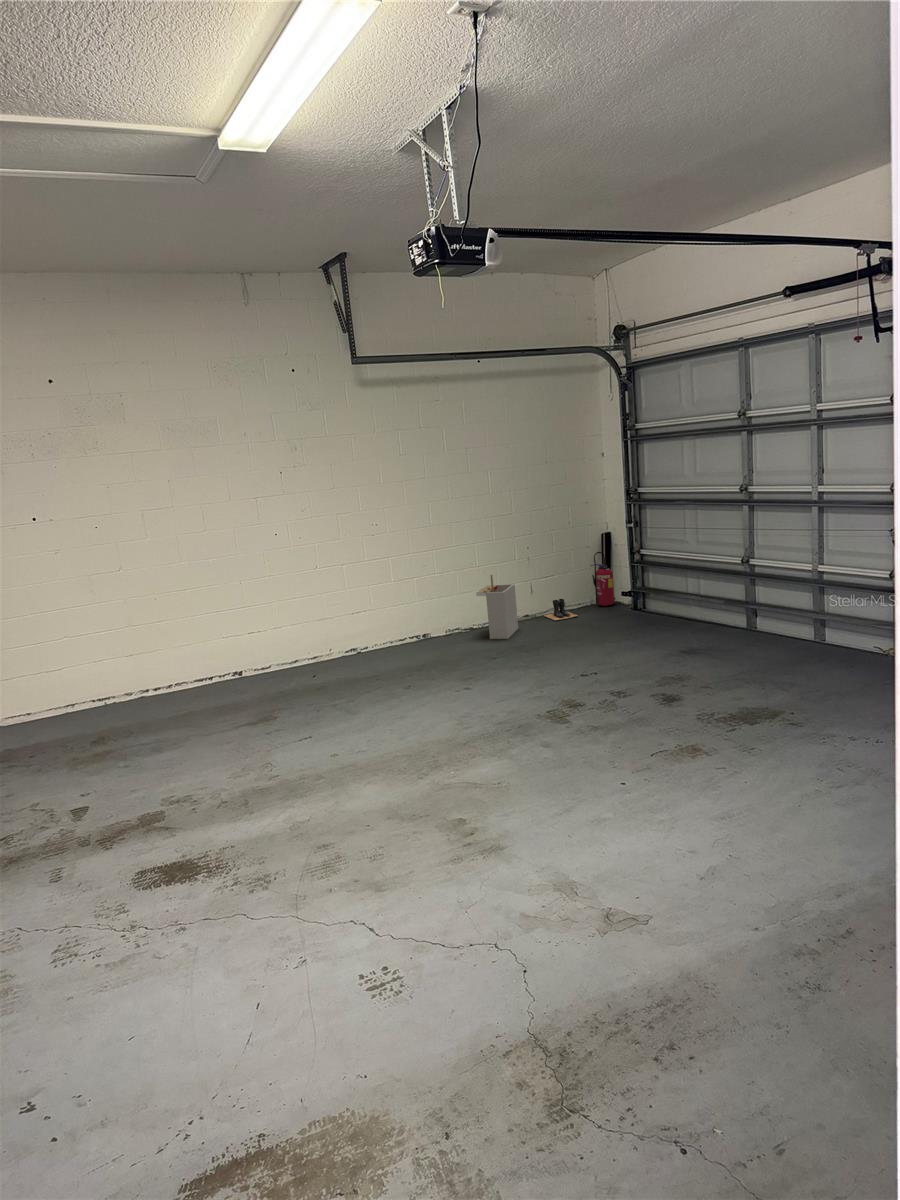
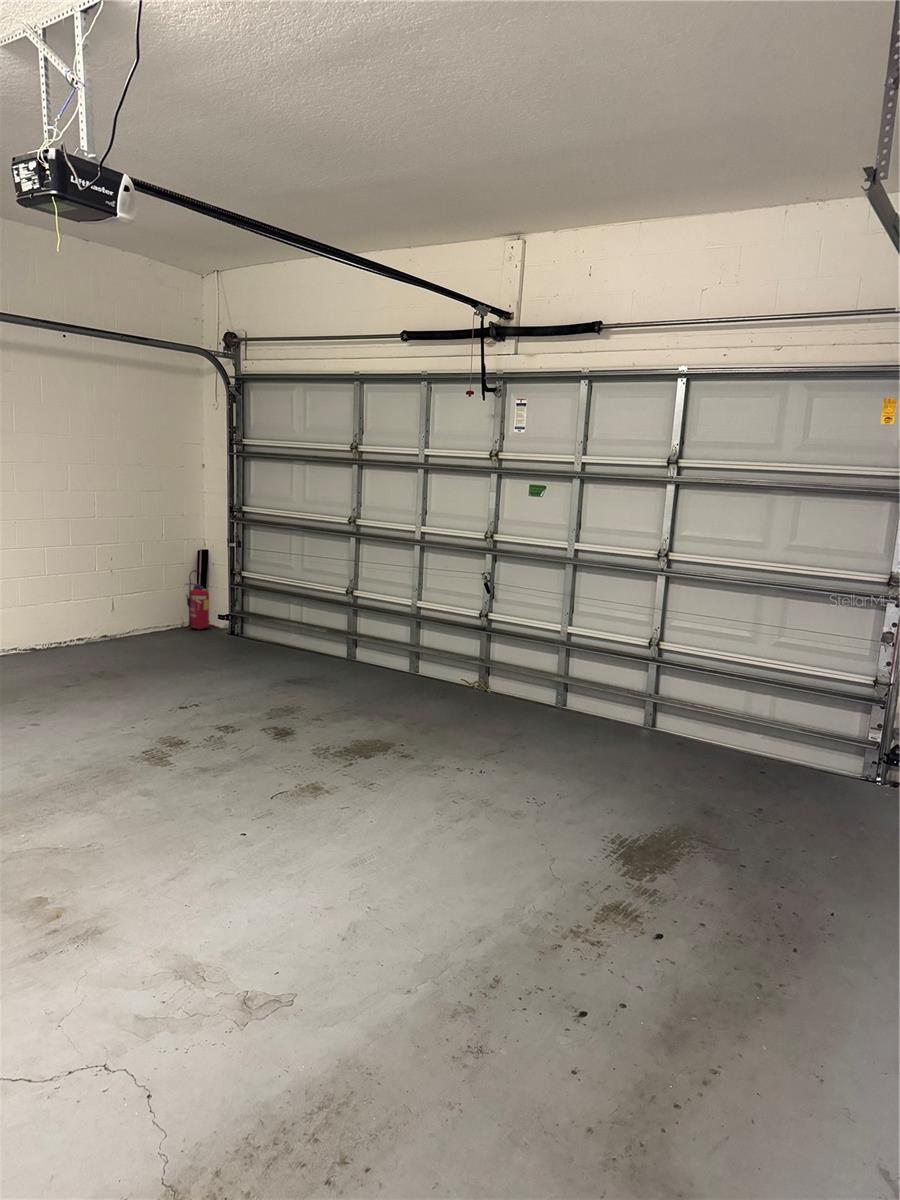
storage bin: present [476,575,518,639] -> none [45,589,97,665]
boots: present [544,599,578,621] -> none [127,620,169,645]

